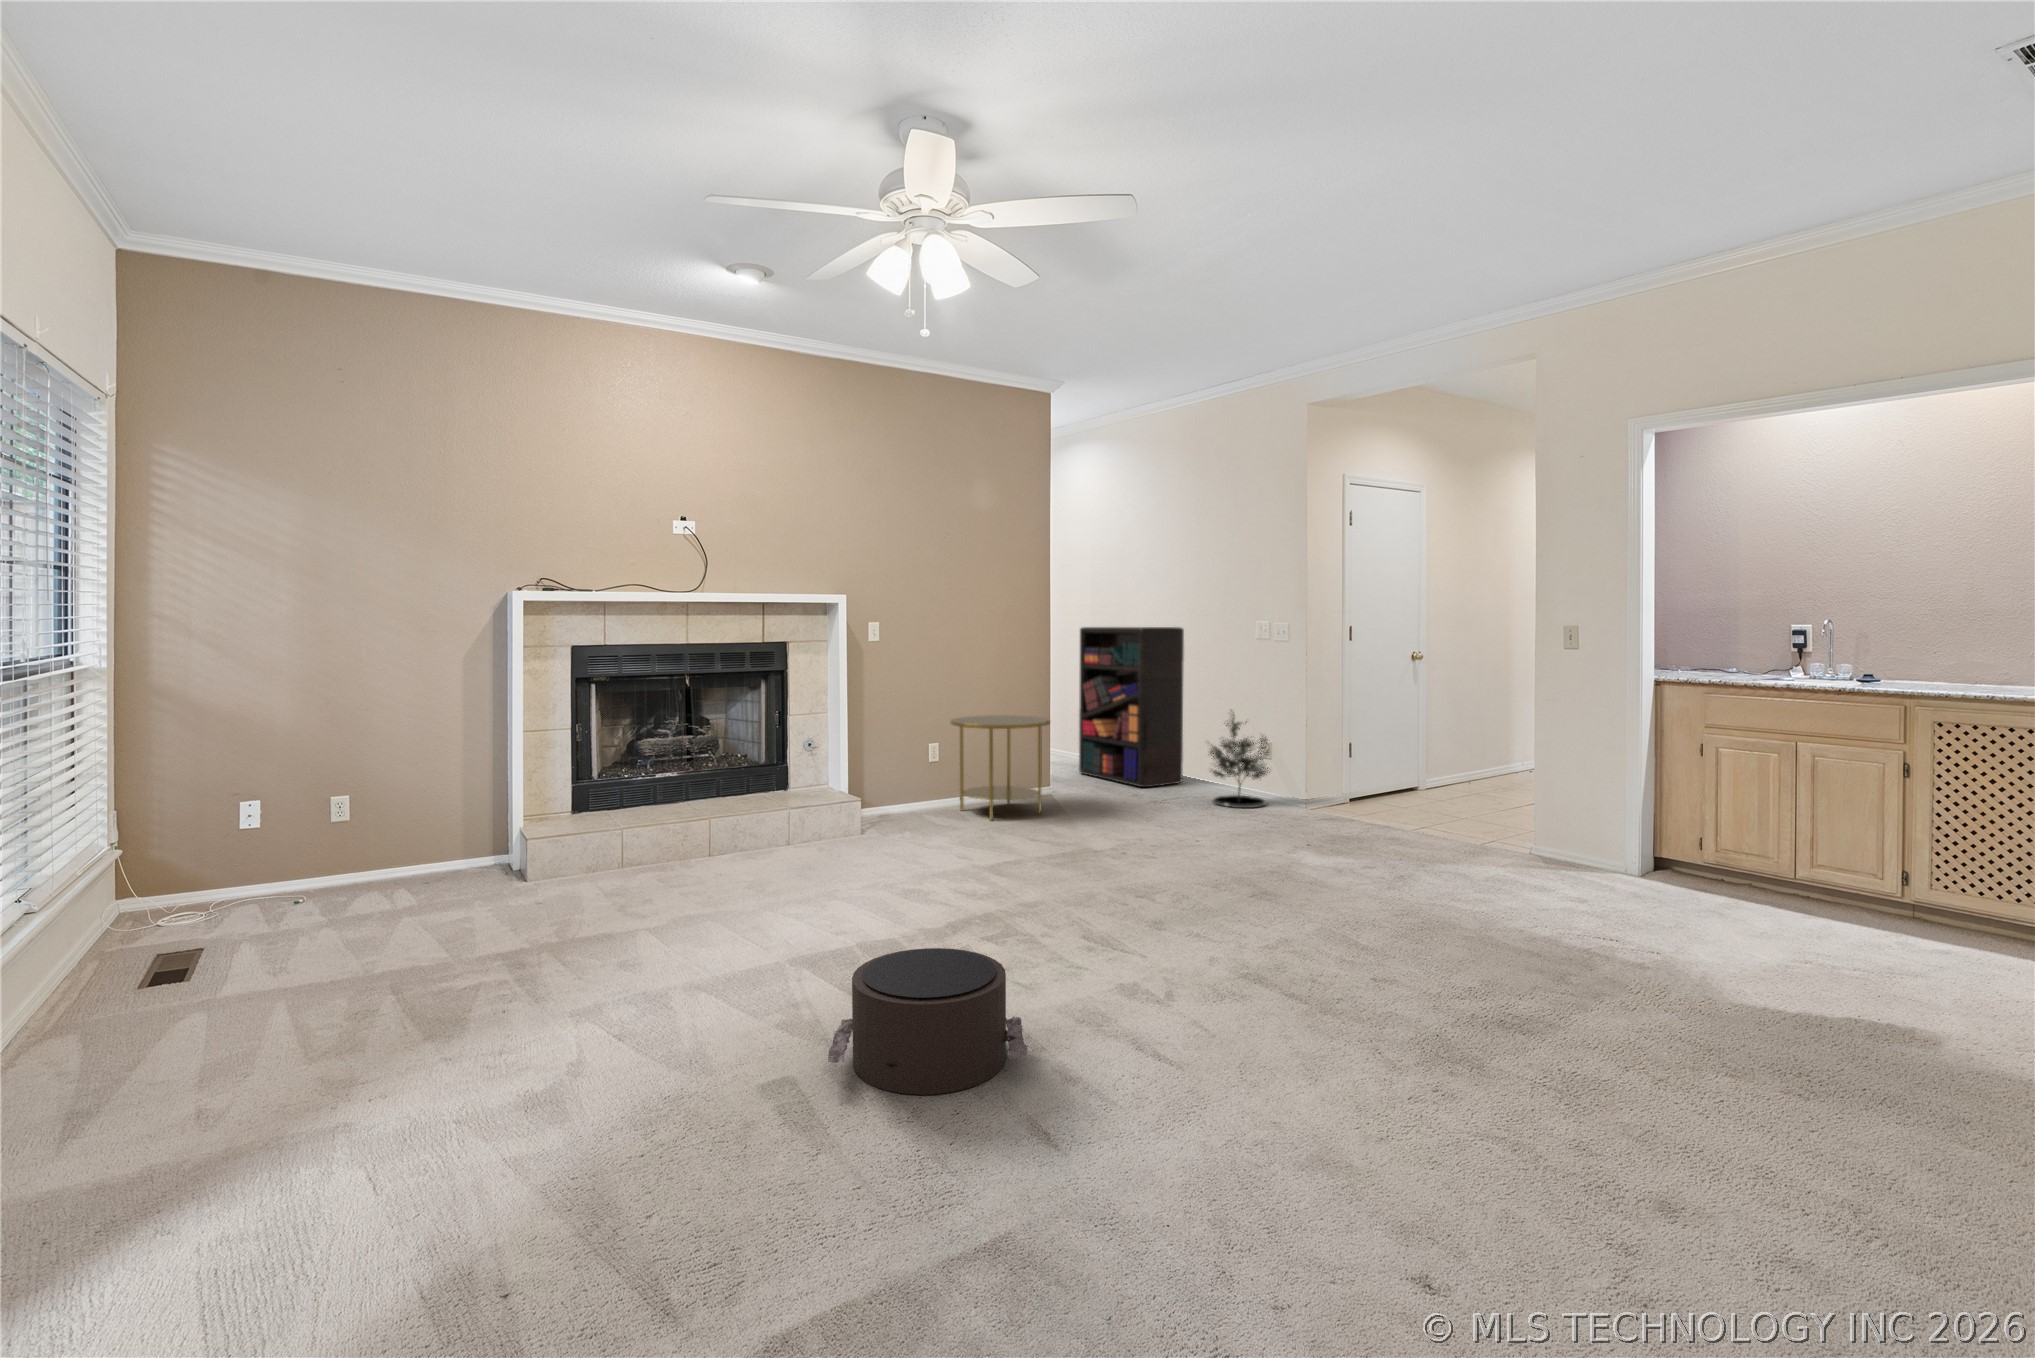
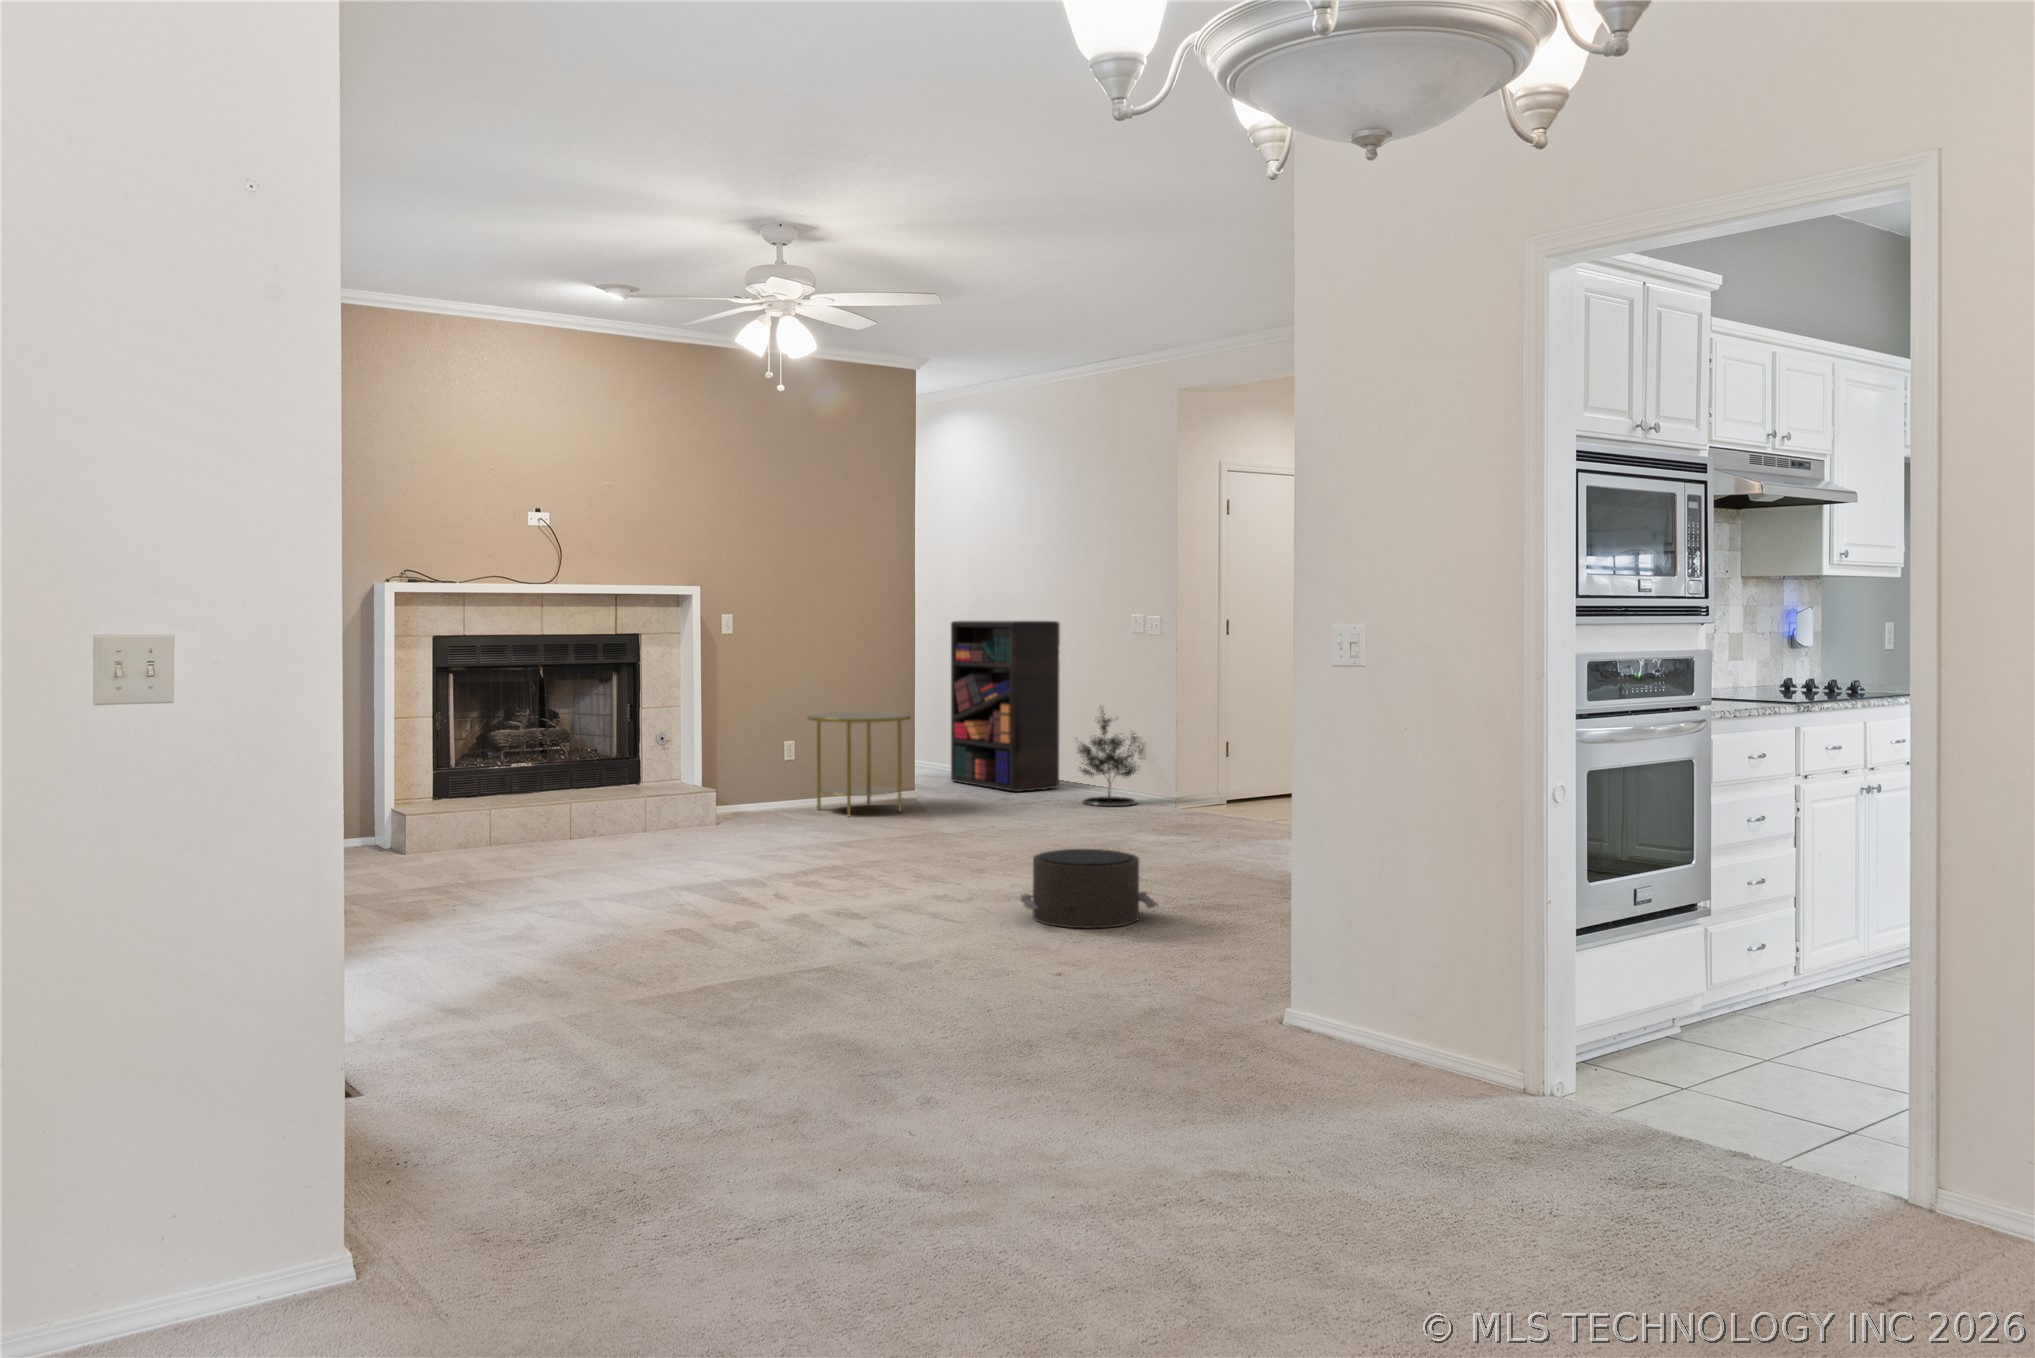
pouf: present [828,948,1028,1095] -> present [1021,849,1158,928]

